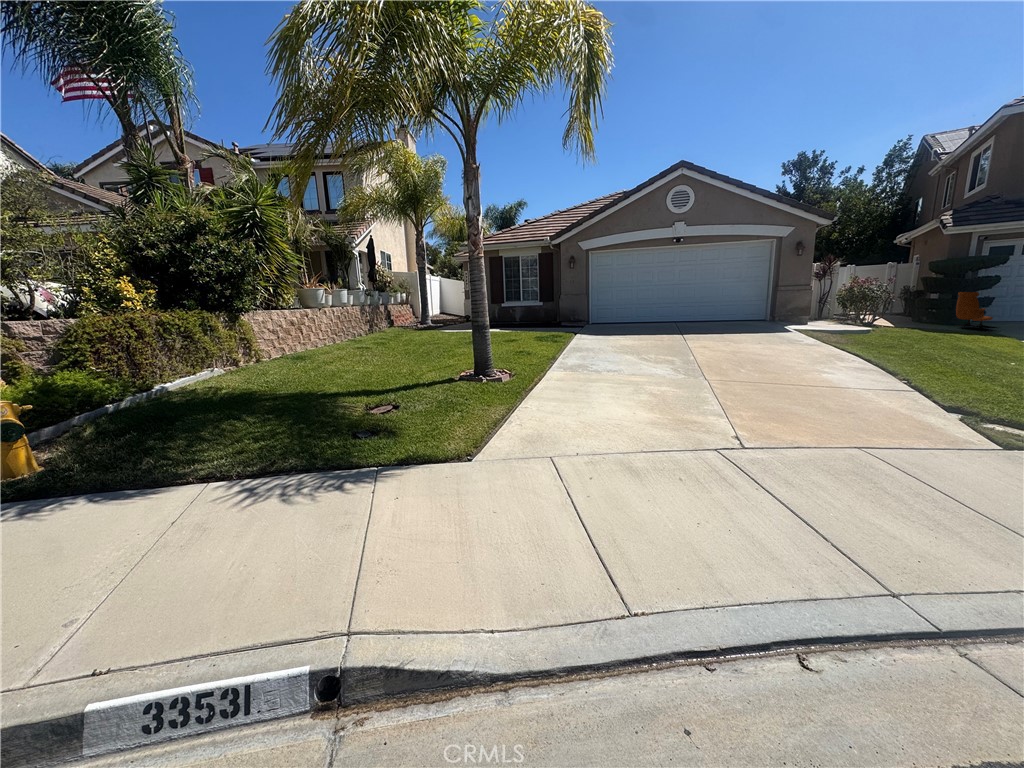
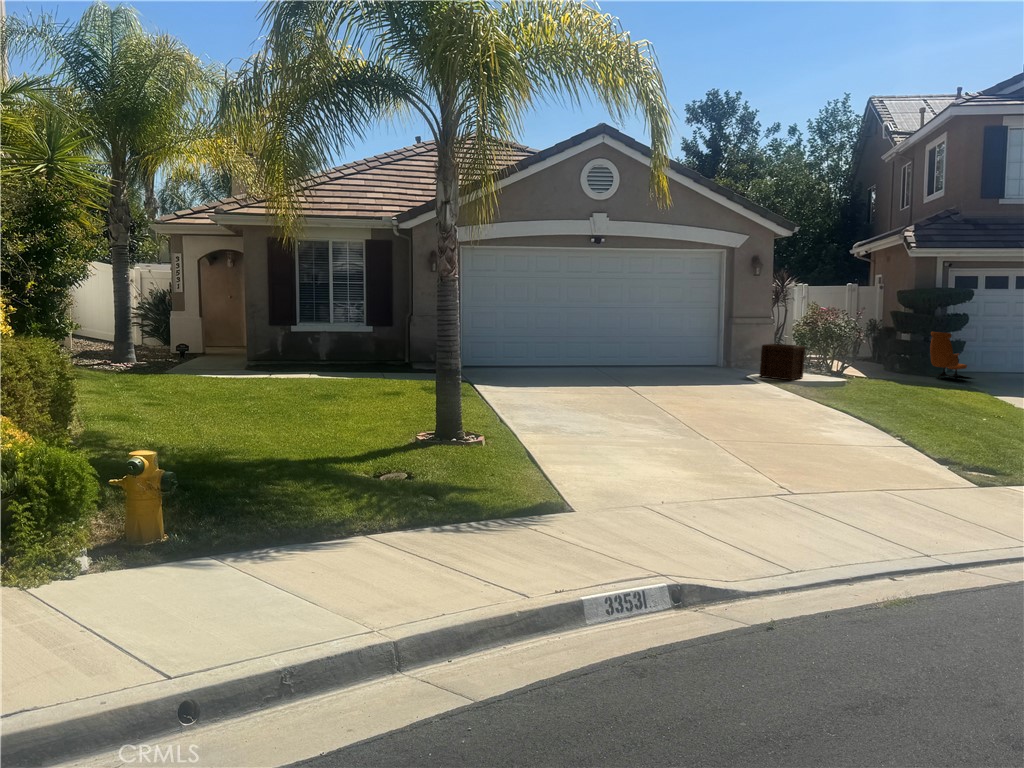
wooden crate: none [799,305,839,331] -> present [760,344,805,380]

